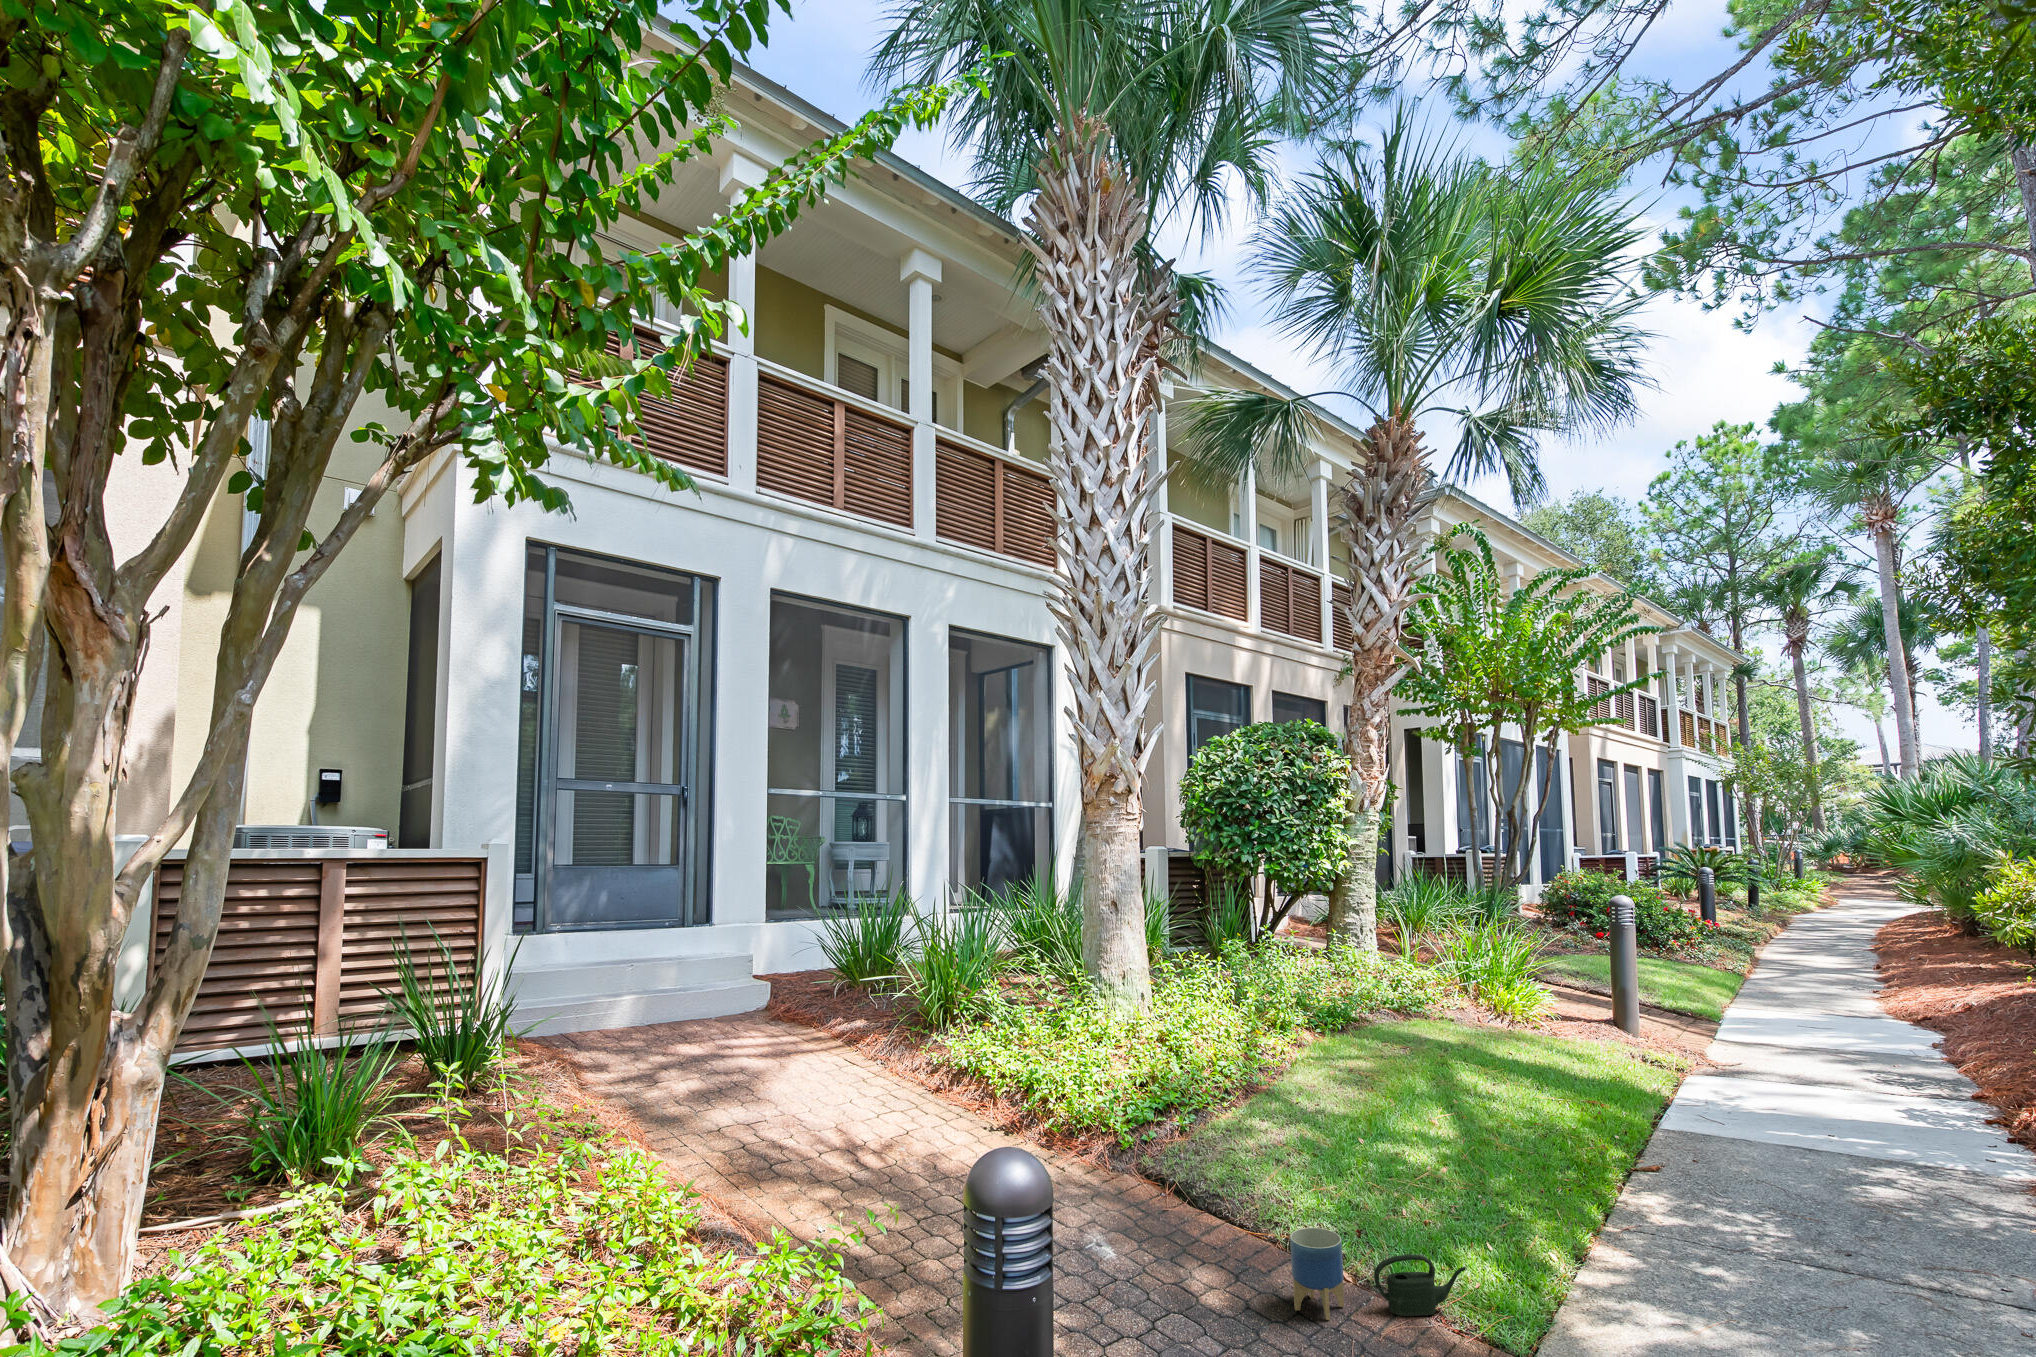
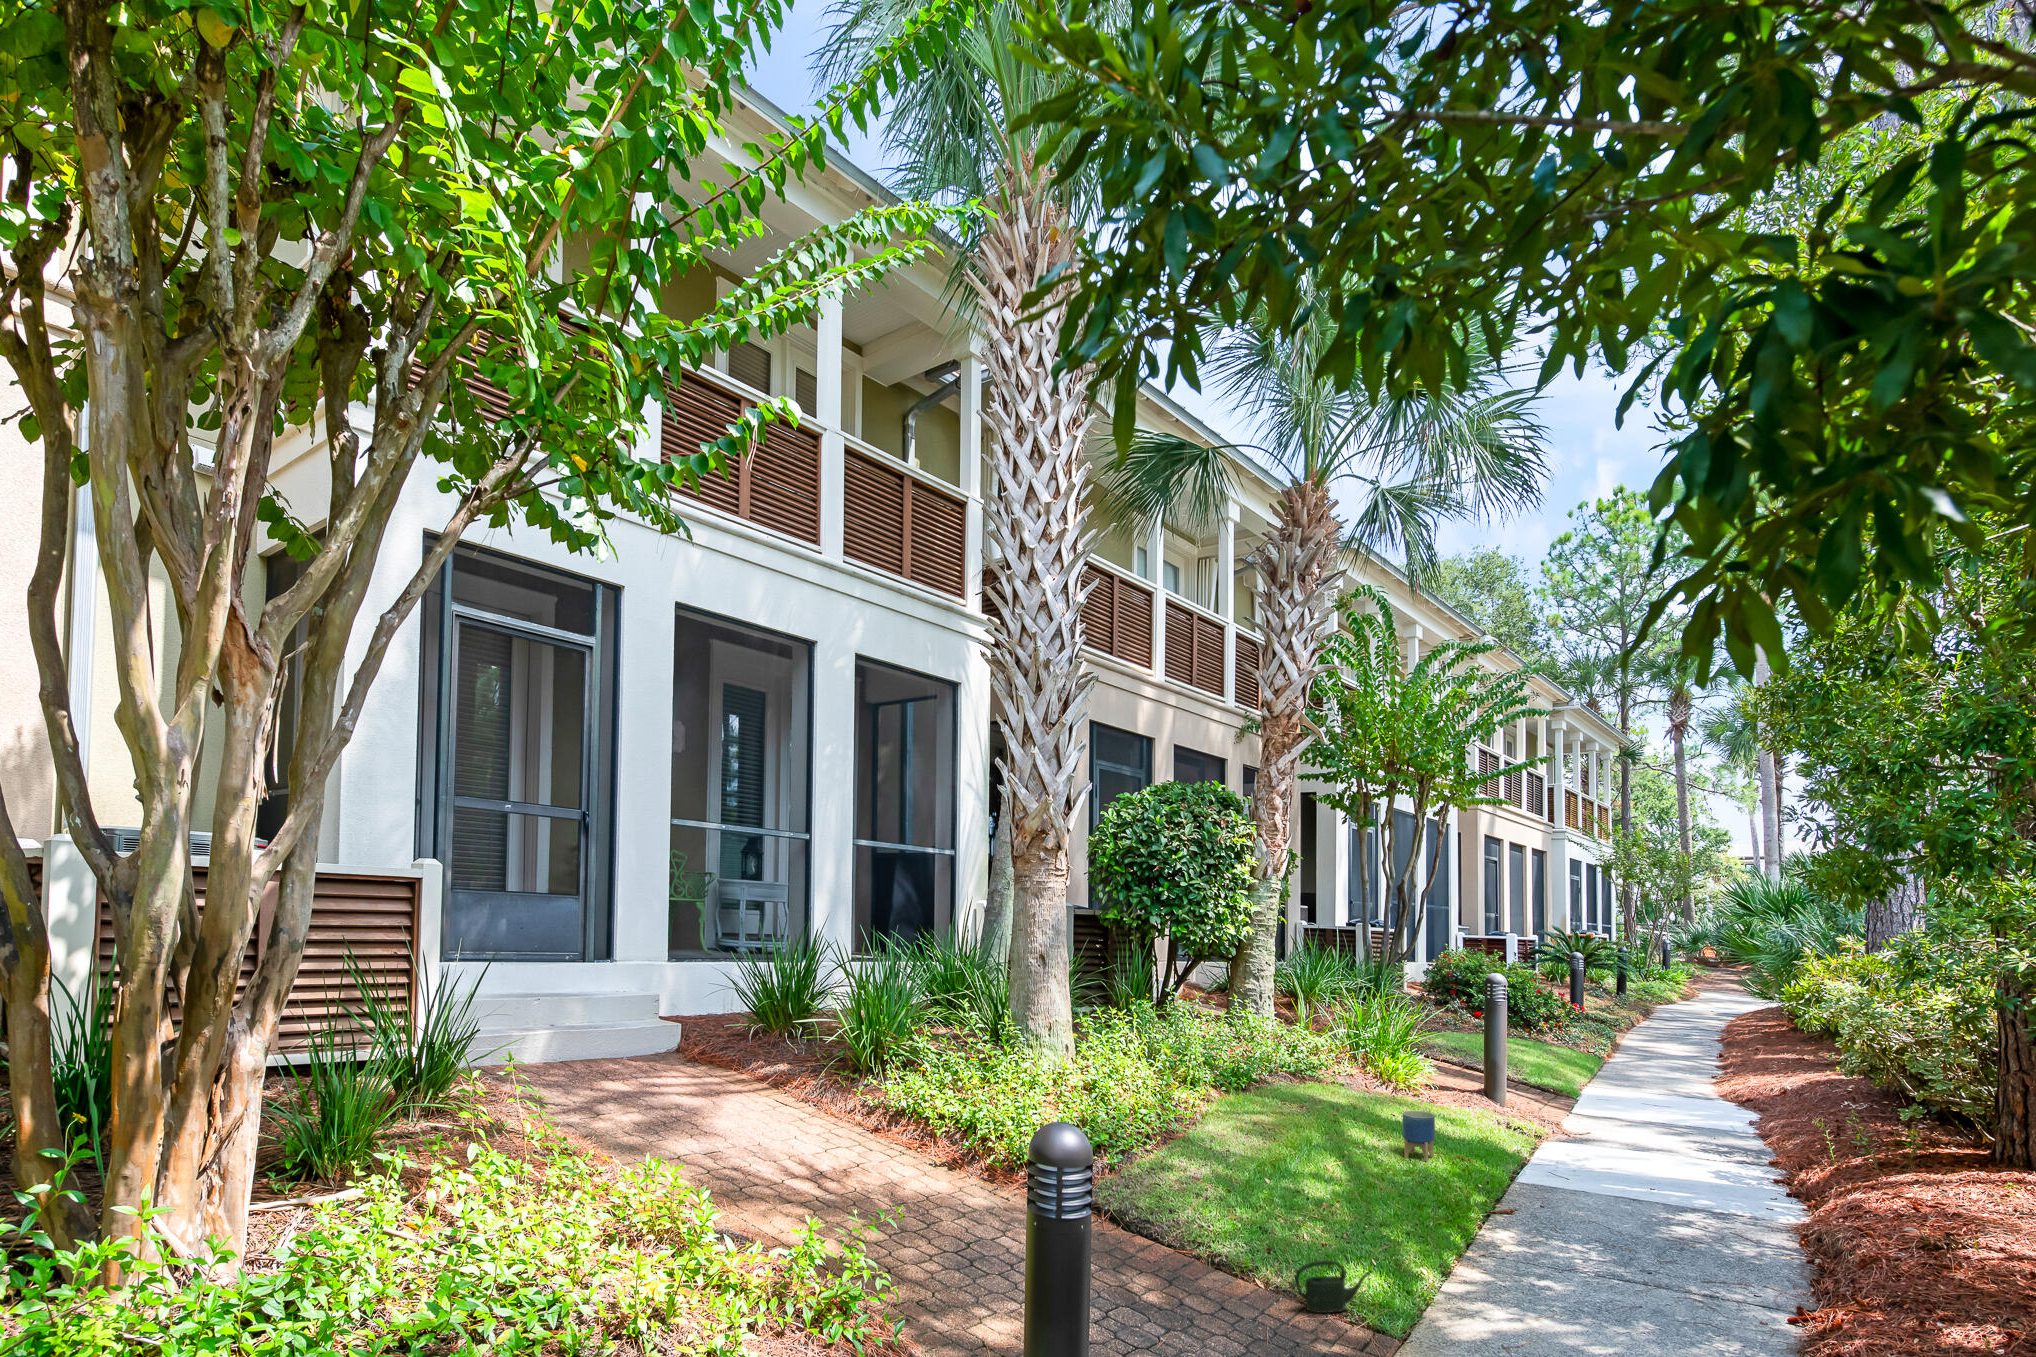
planter: present [1290,1228,1344,1320] -> present [1403,1111,1435,1162]

